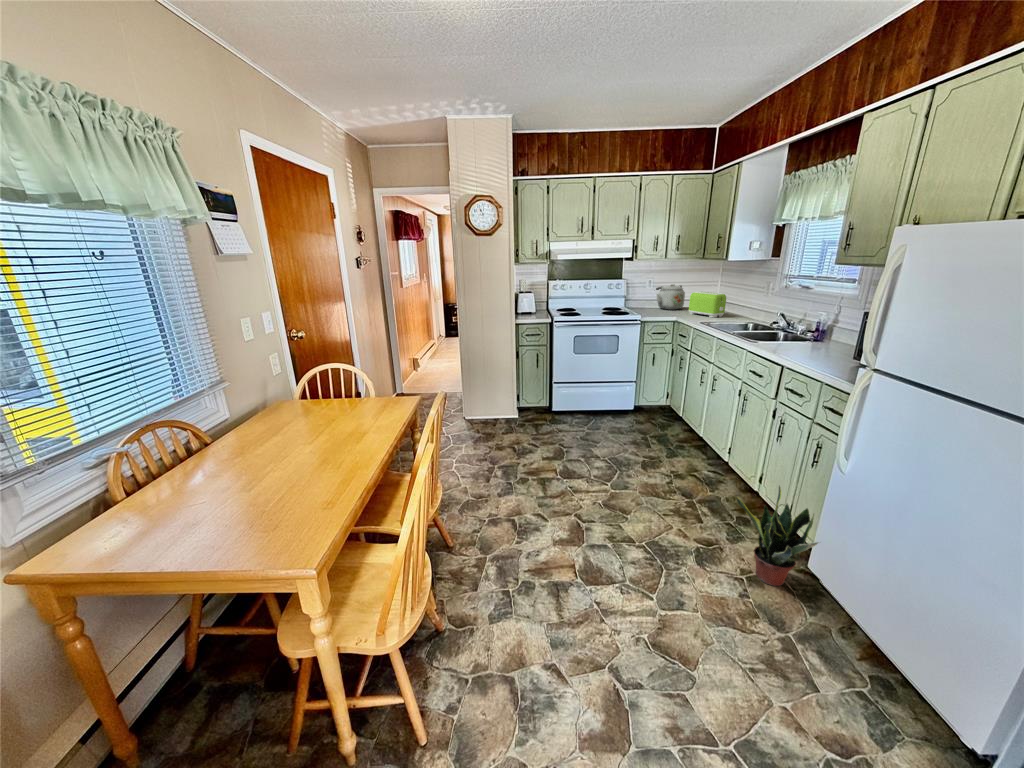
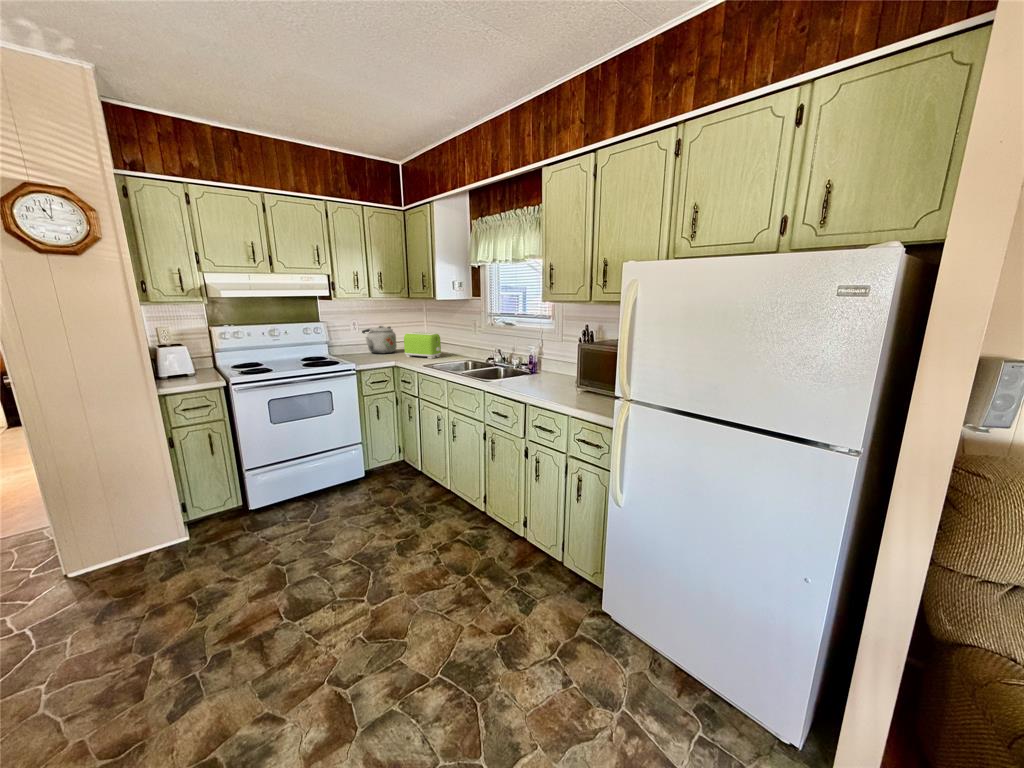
potted plant: present [737,486,819,586] -> none [529,534,615,648]

